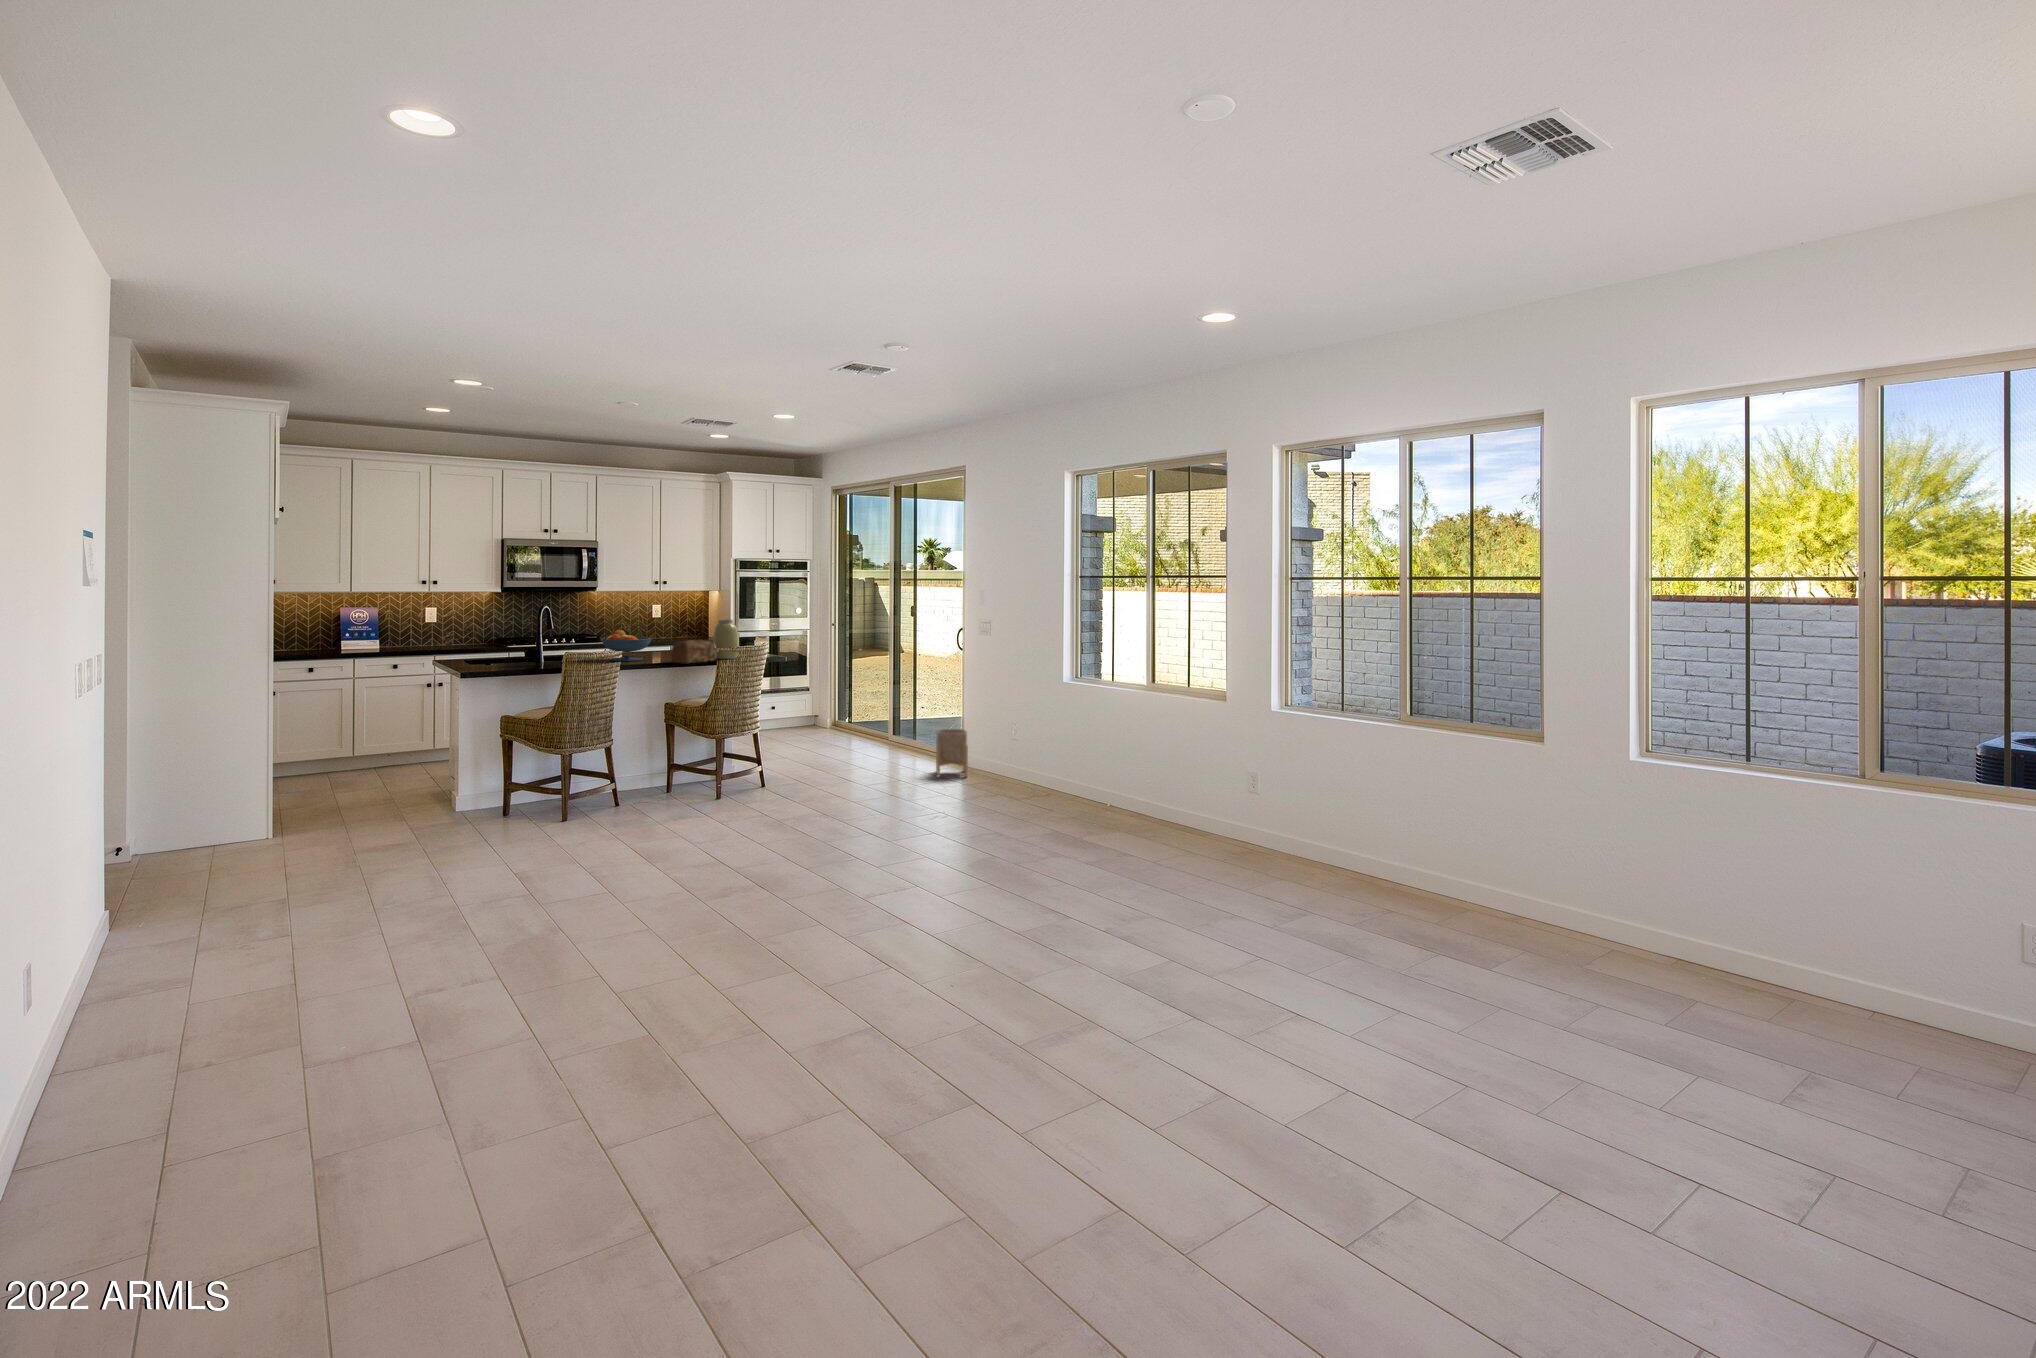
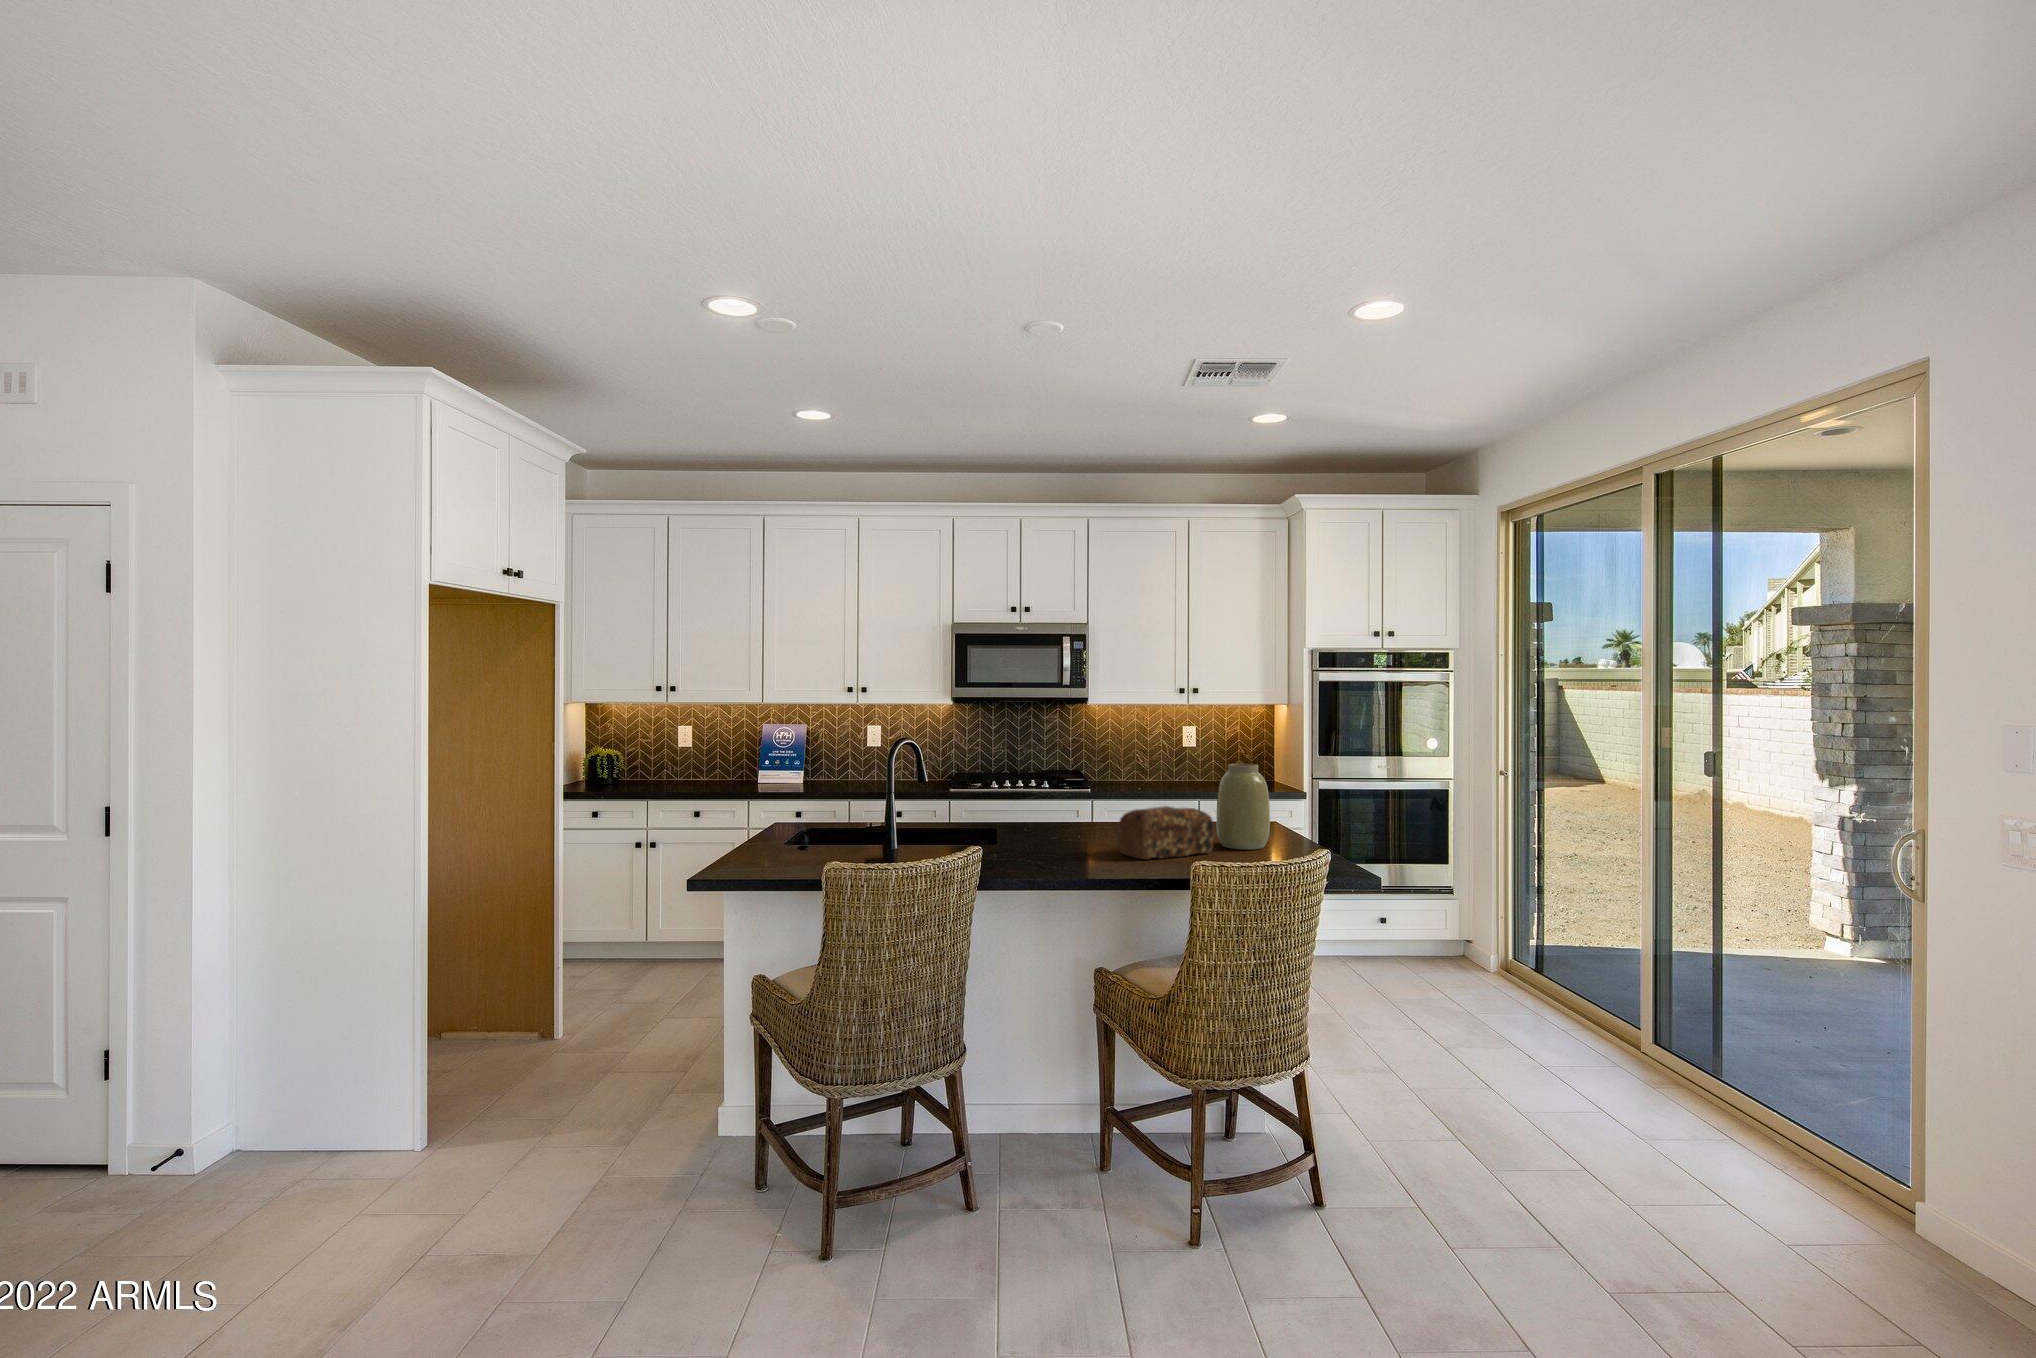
fruit bowl: present [601,630,651,661] -> none [1012,776,1103,839]
planter: present [936,729,968,777] -> none [1799,1096,1931,1278]

